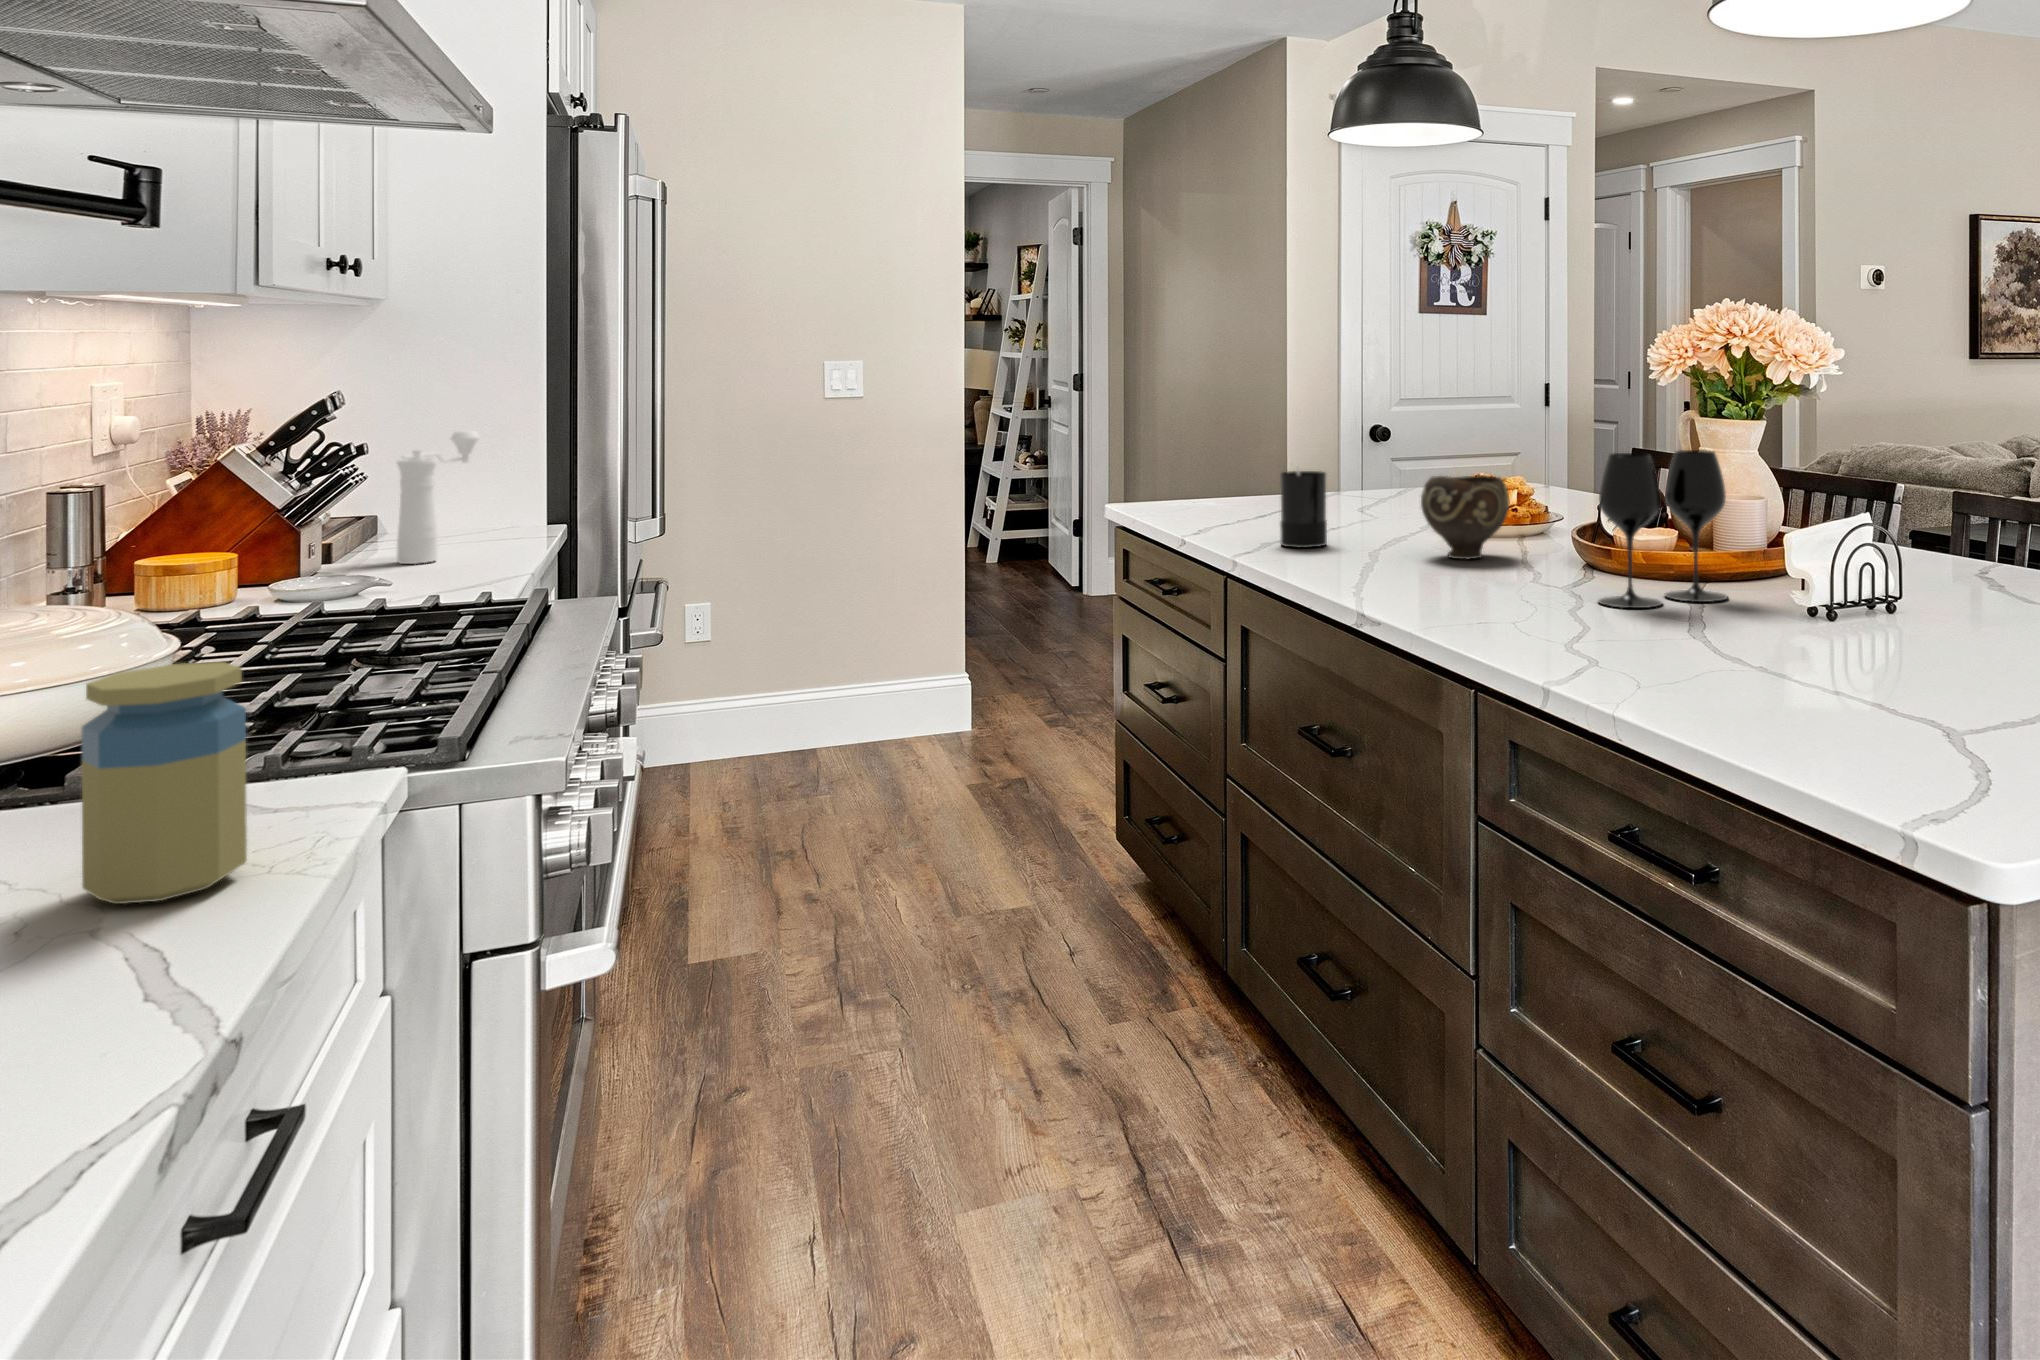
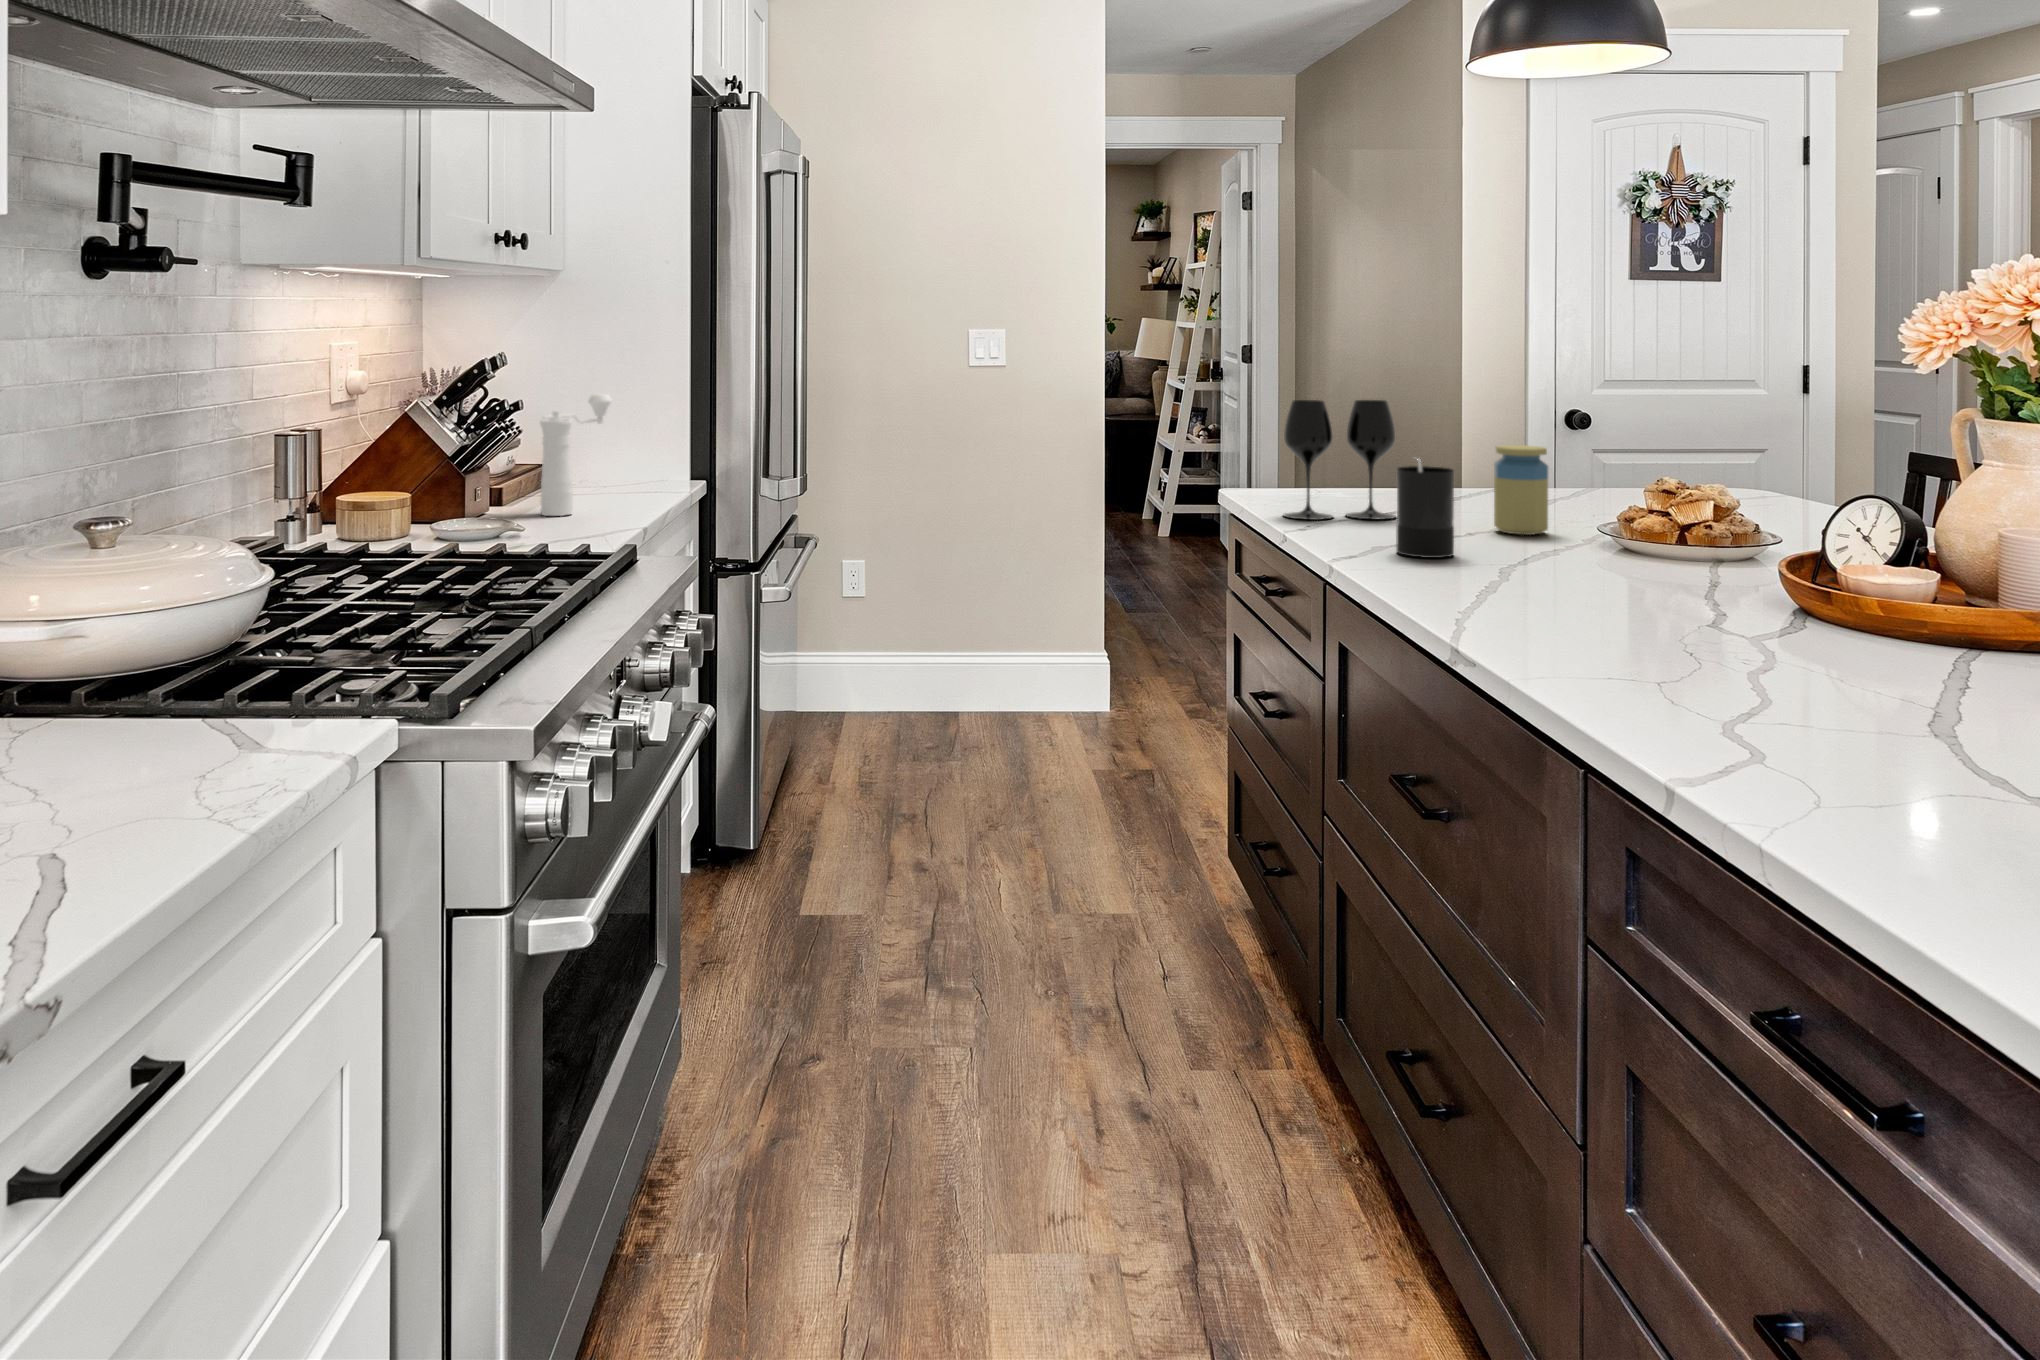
wine glass: present [1599,450,1727,608] -> present [1284,400,1397,520]
bowl: present [1421,475,1509,559] -> none [1570,481,1692,588]
jar: present [82,662,247,904] -> present [1494,445,1548,535]

